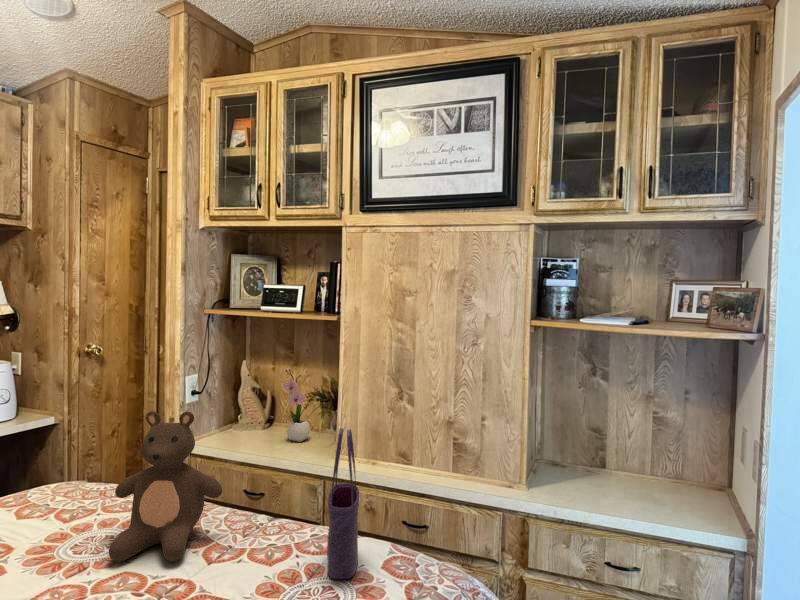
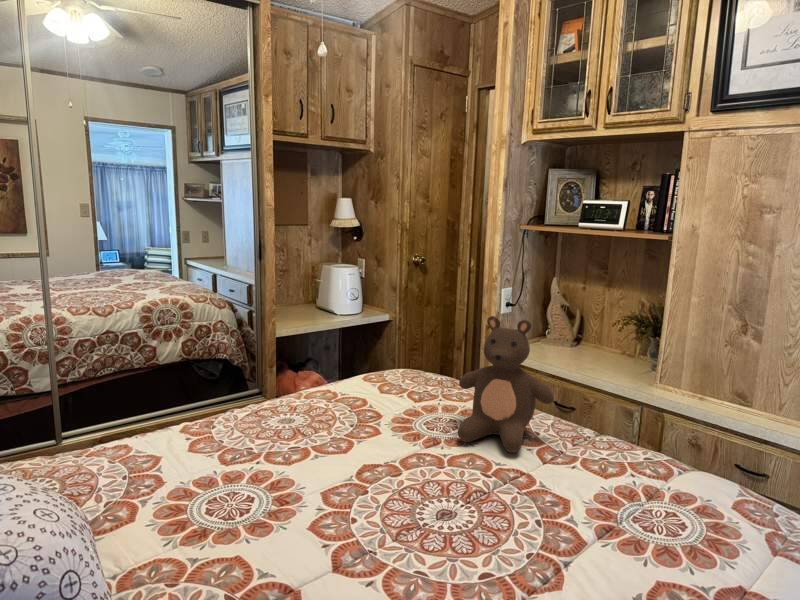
flower arrangement: present [284,369,313,442] -> none [597,289,629,365]
tote bag: present [327,428,359,579] -> none [669,355,714,512]

